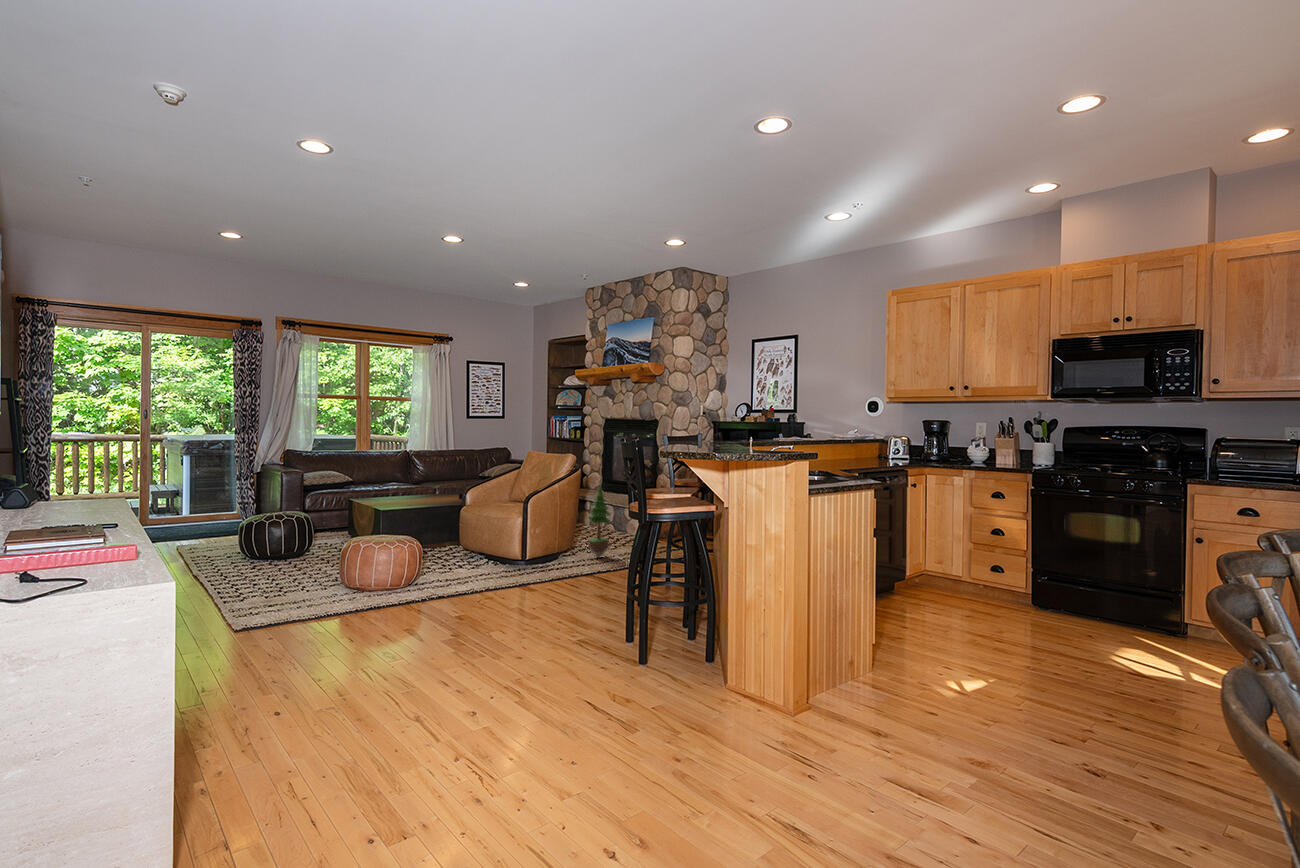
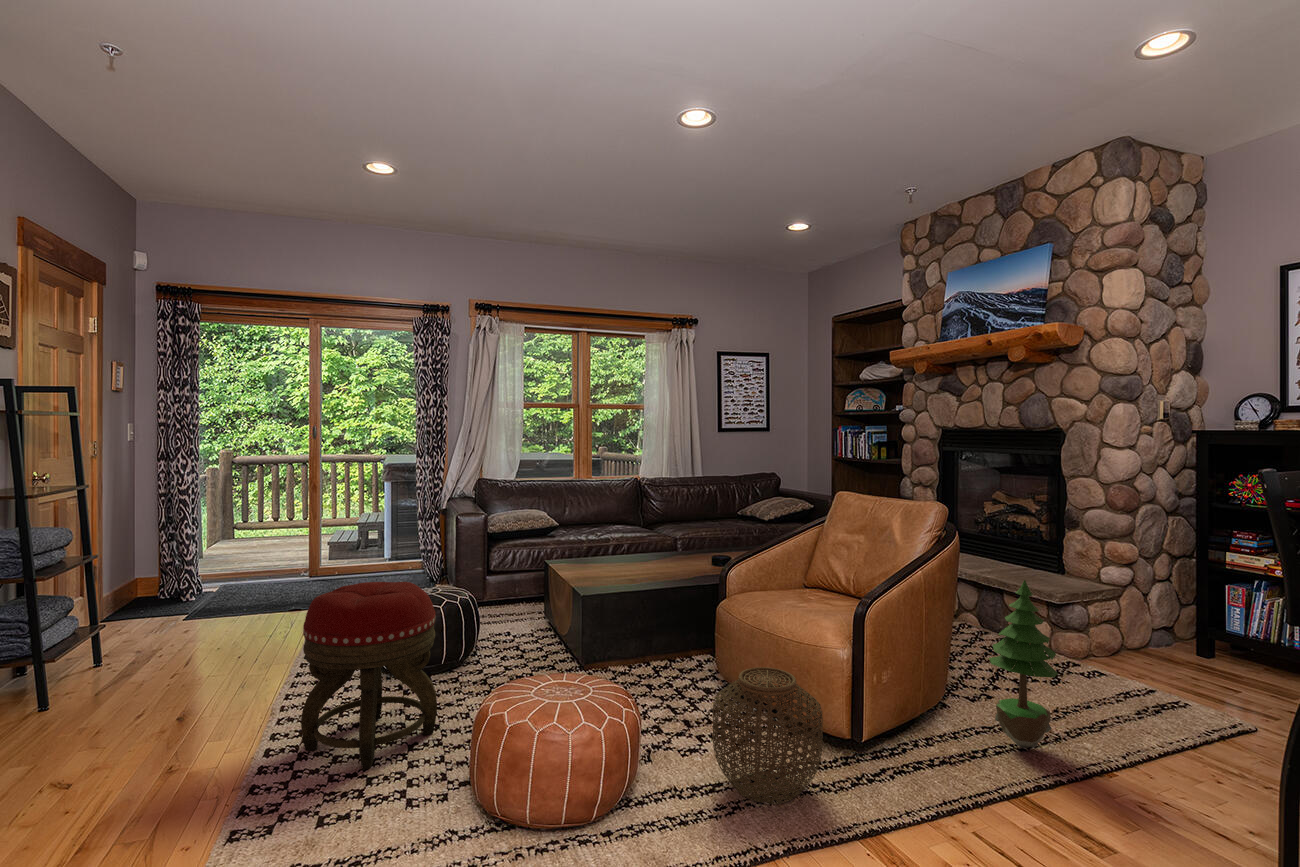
footstool: none [244,493,315,577] -> present [301,582,437,769]
woven basket: none [460,521,507,572] -> present [713,667,823,804]

